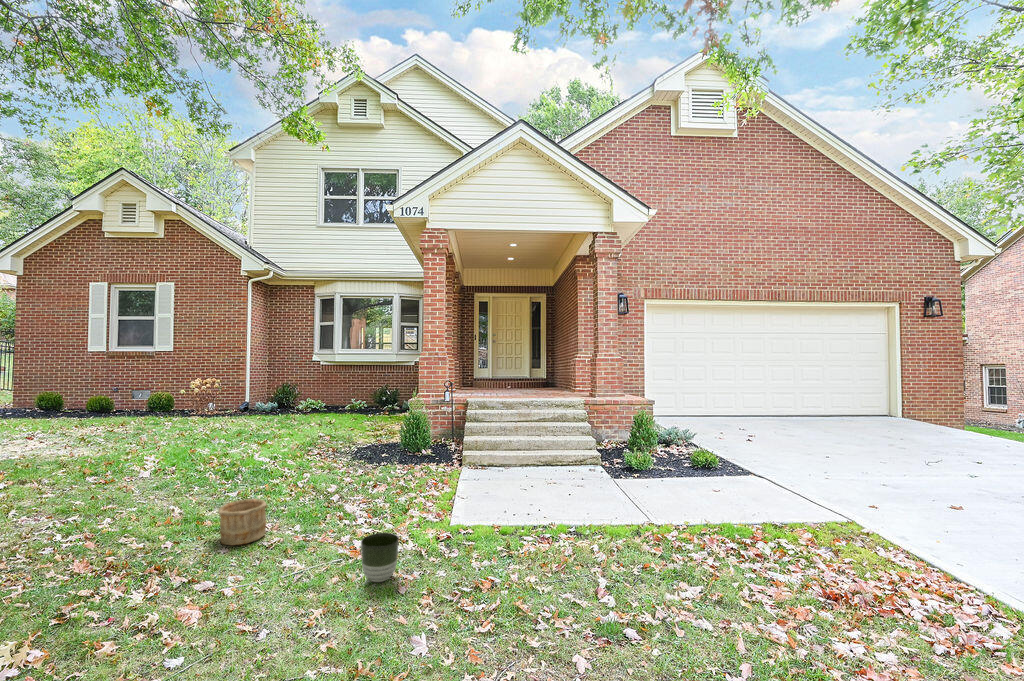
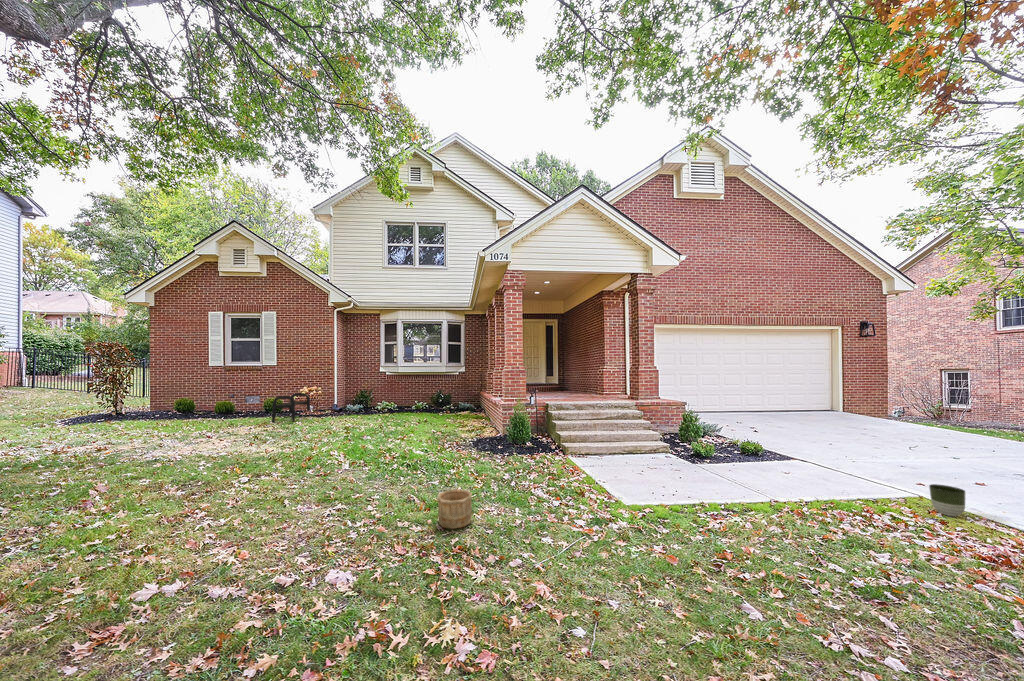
bench: none [162,381,214,416] -> present [272,393,310,422]
planter: present [361,533,399,582] -> present [929,484,966,516]

